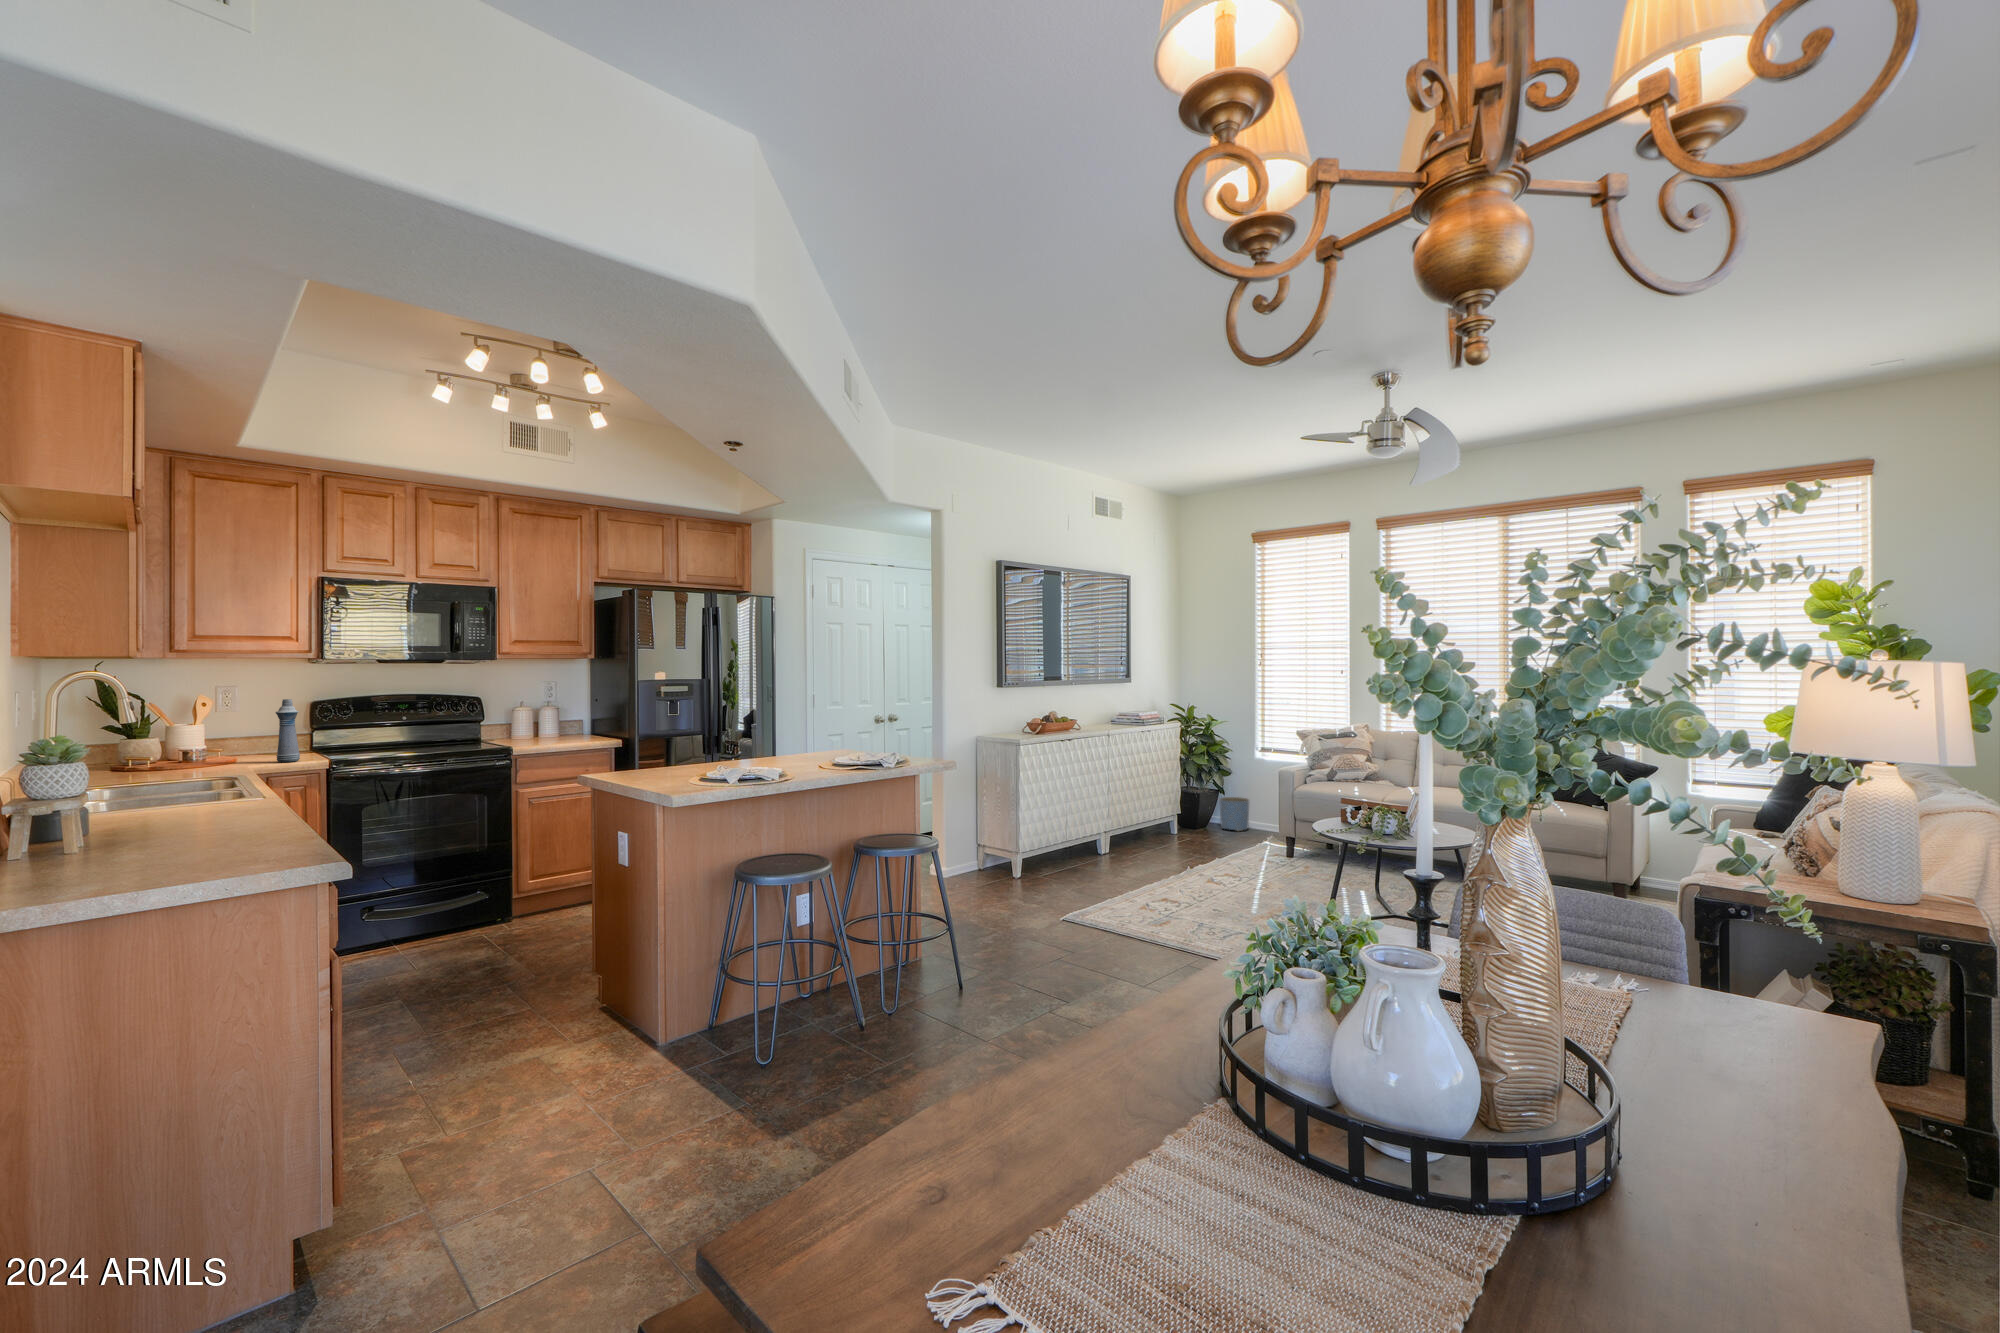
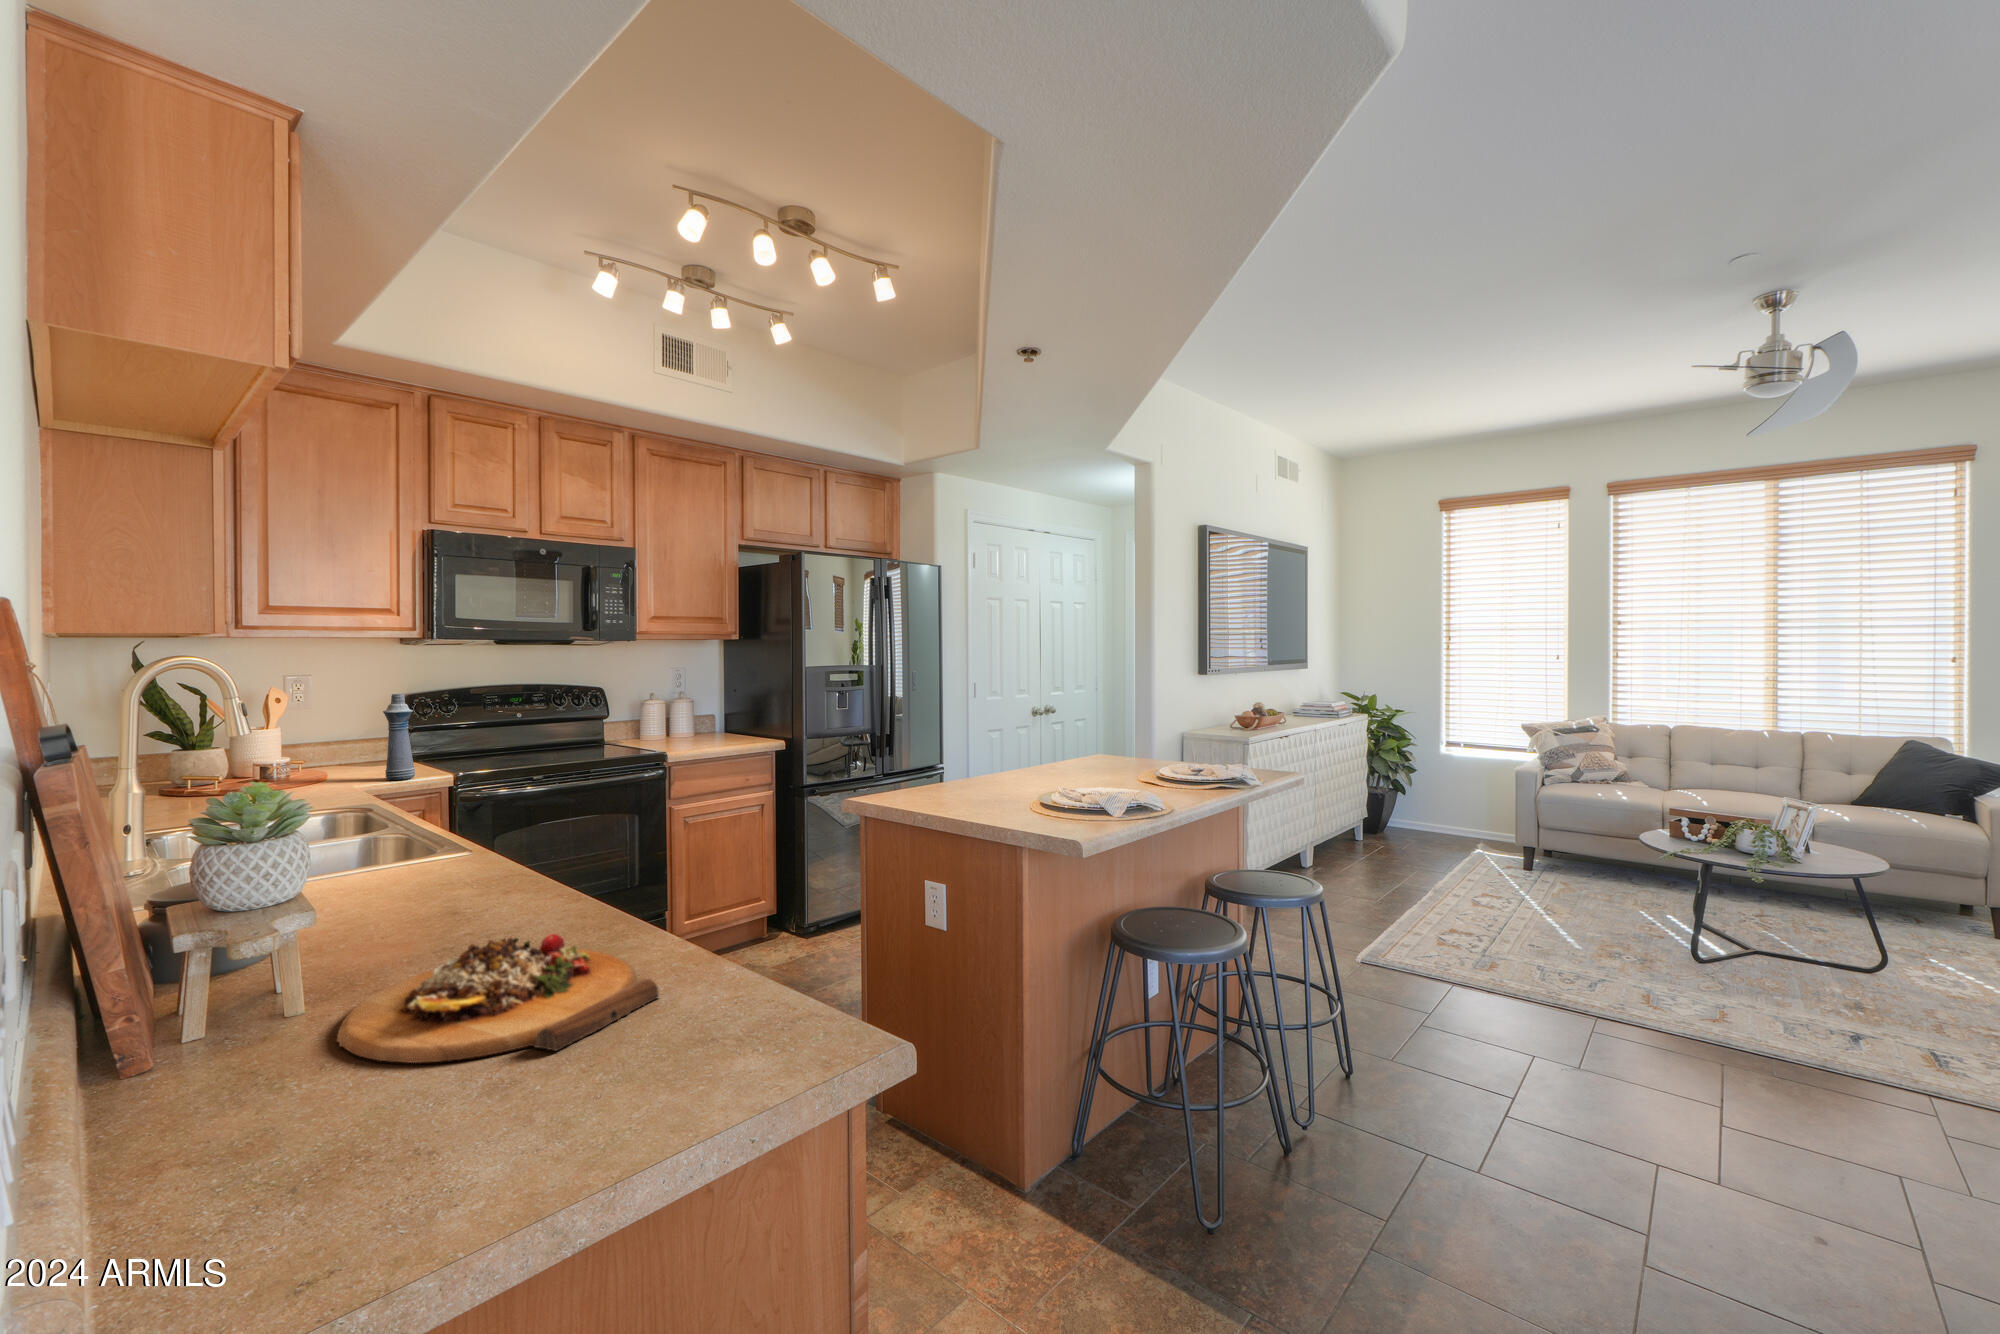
planter: present [1219,797,1249,831] -> none [1397,797,1434,837]
cutting board: none [59,817,252,865] -> present [337,934,659,1063]

